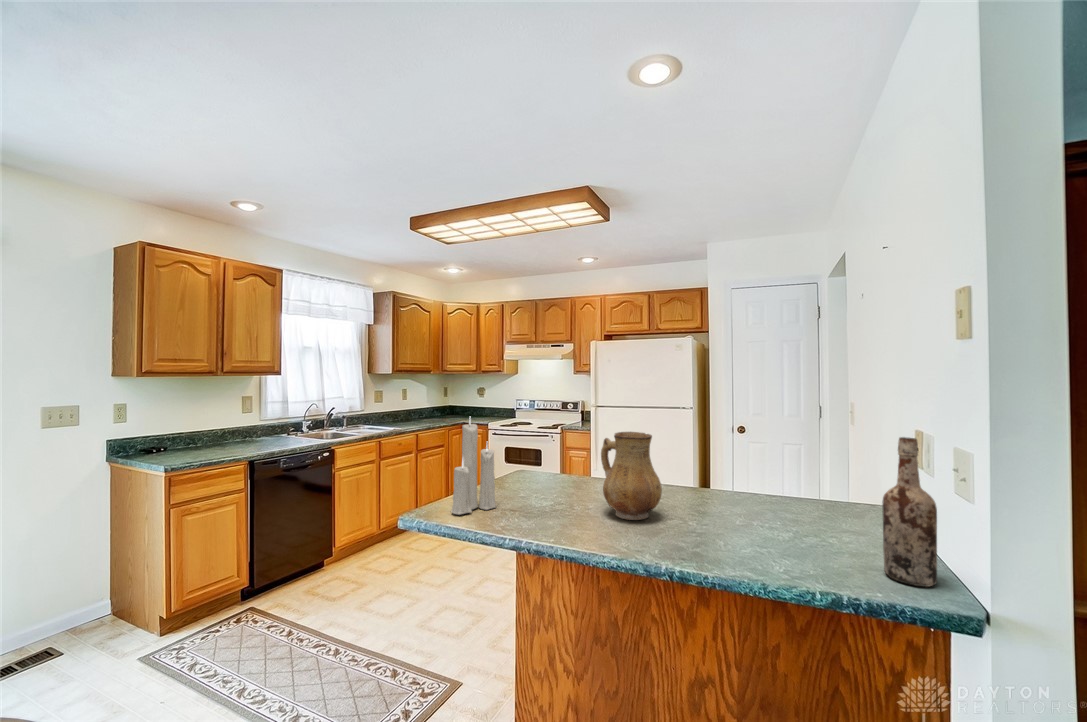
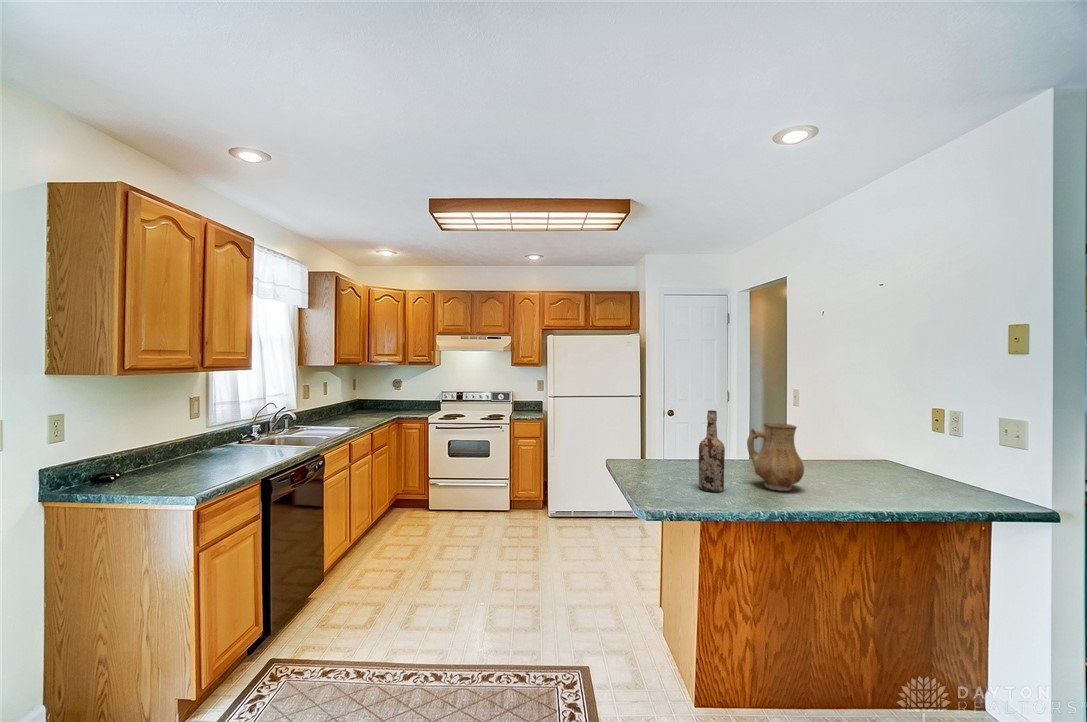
candle: present [451,417,496,515] -> none [657,409,682,503]
wine bottle: present [882,437,937,587] -> present [699,410,725,492]

